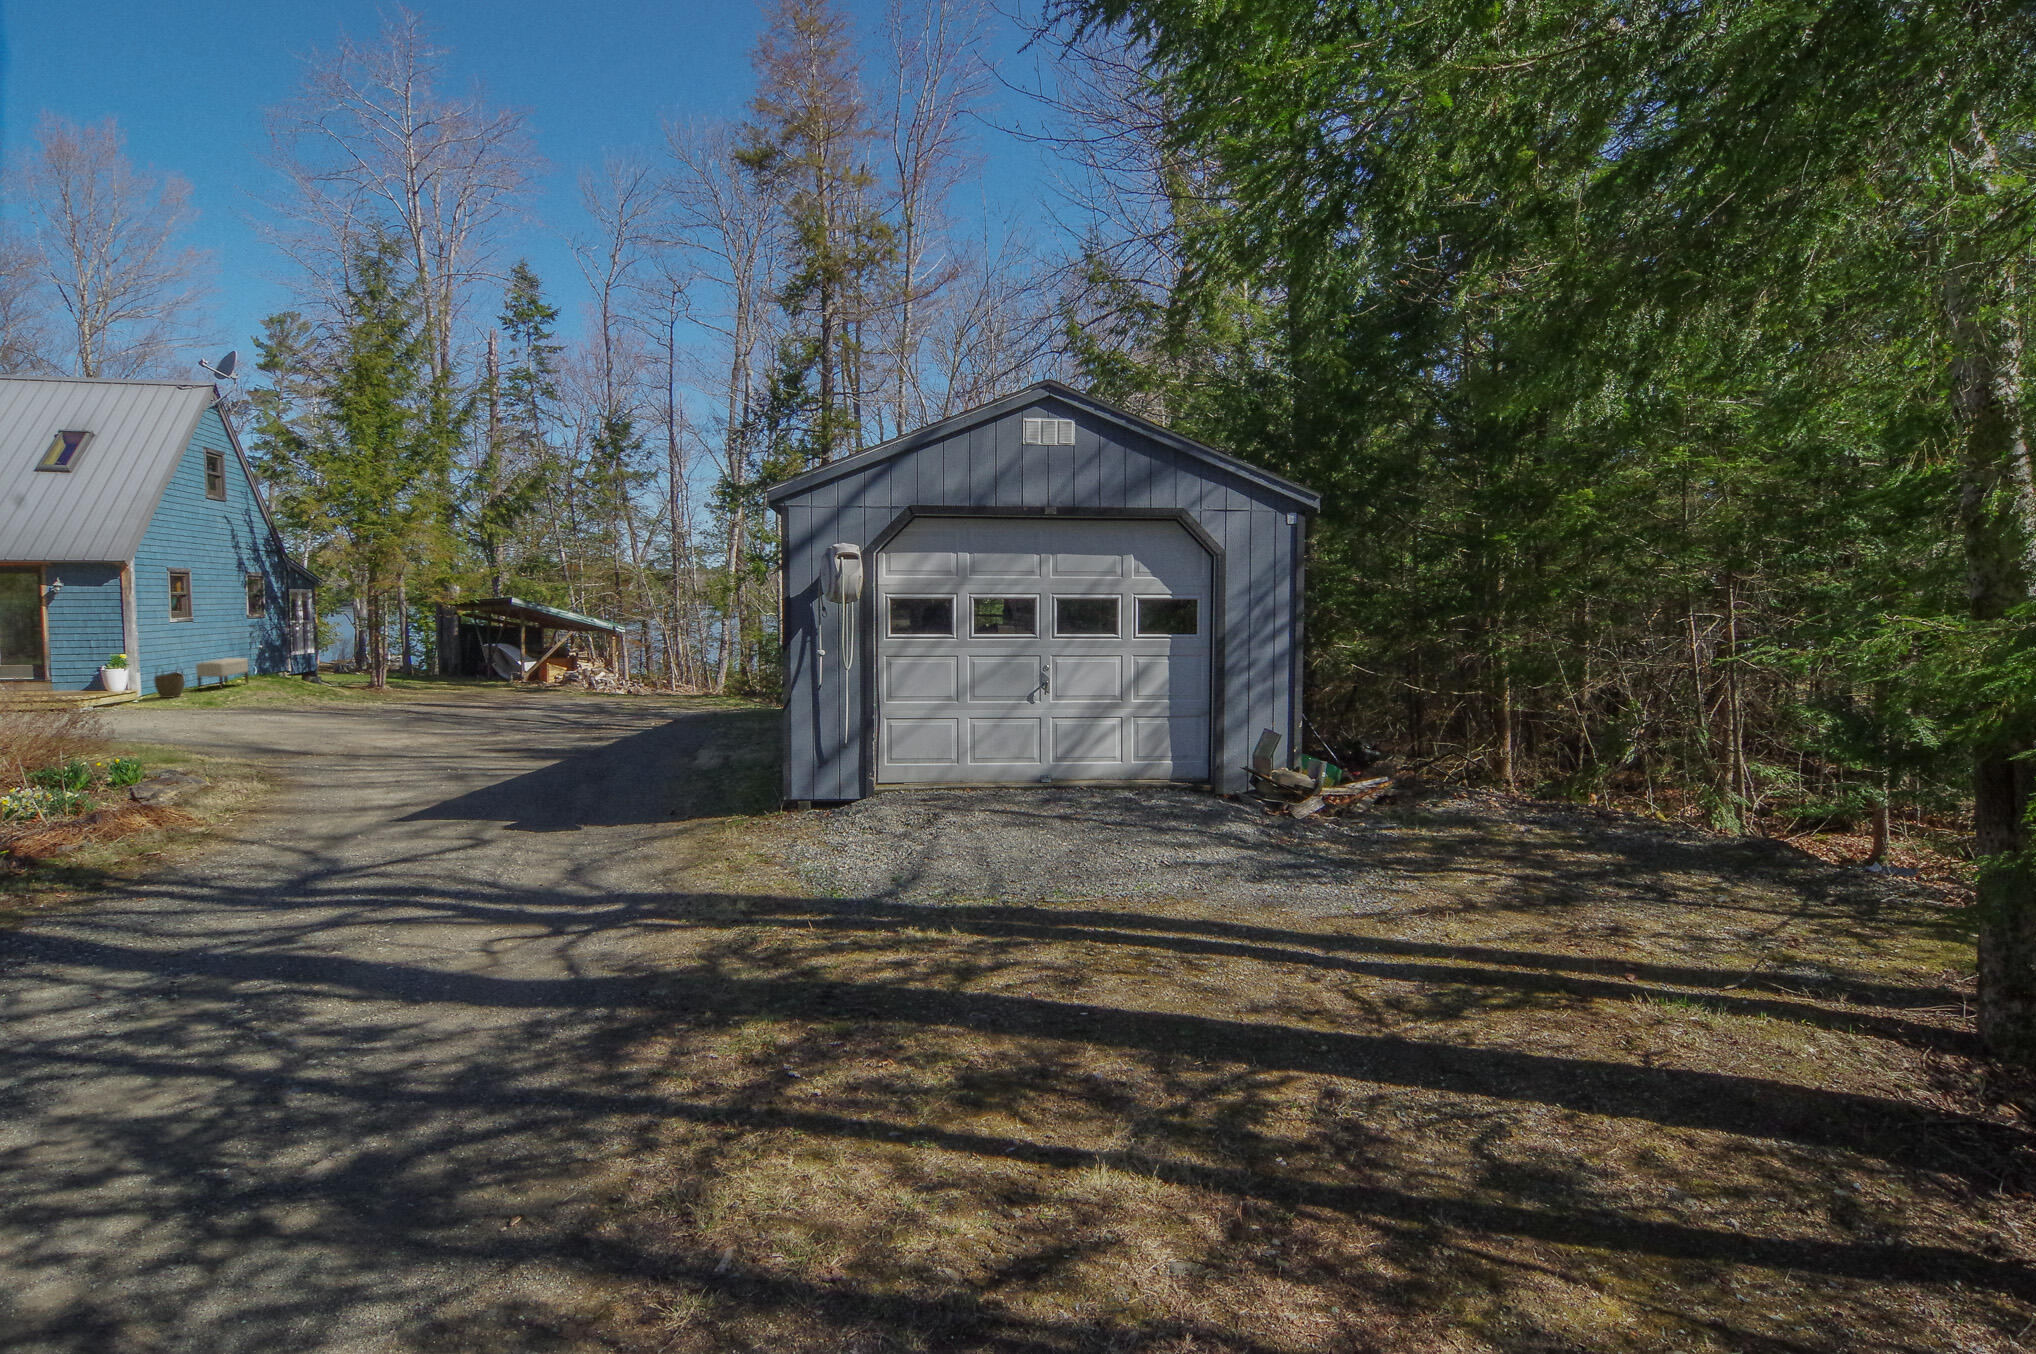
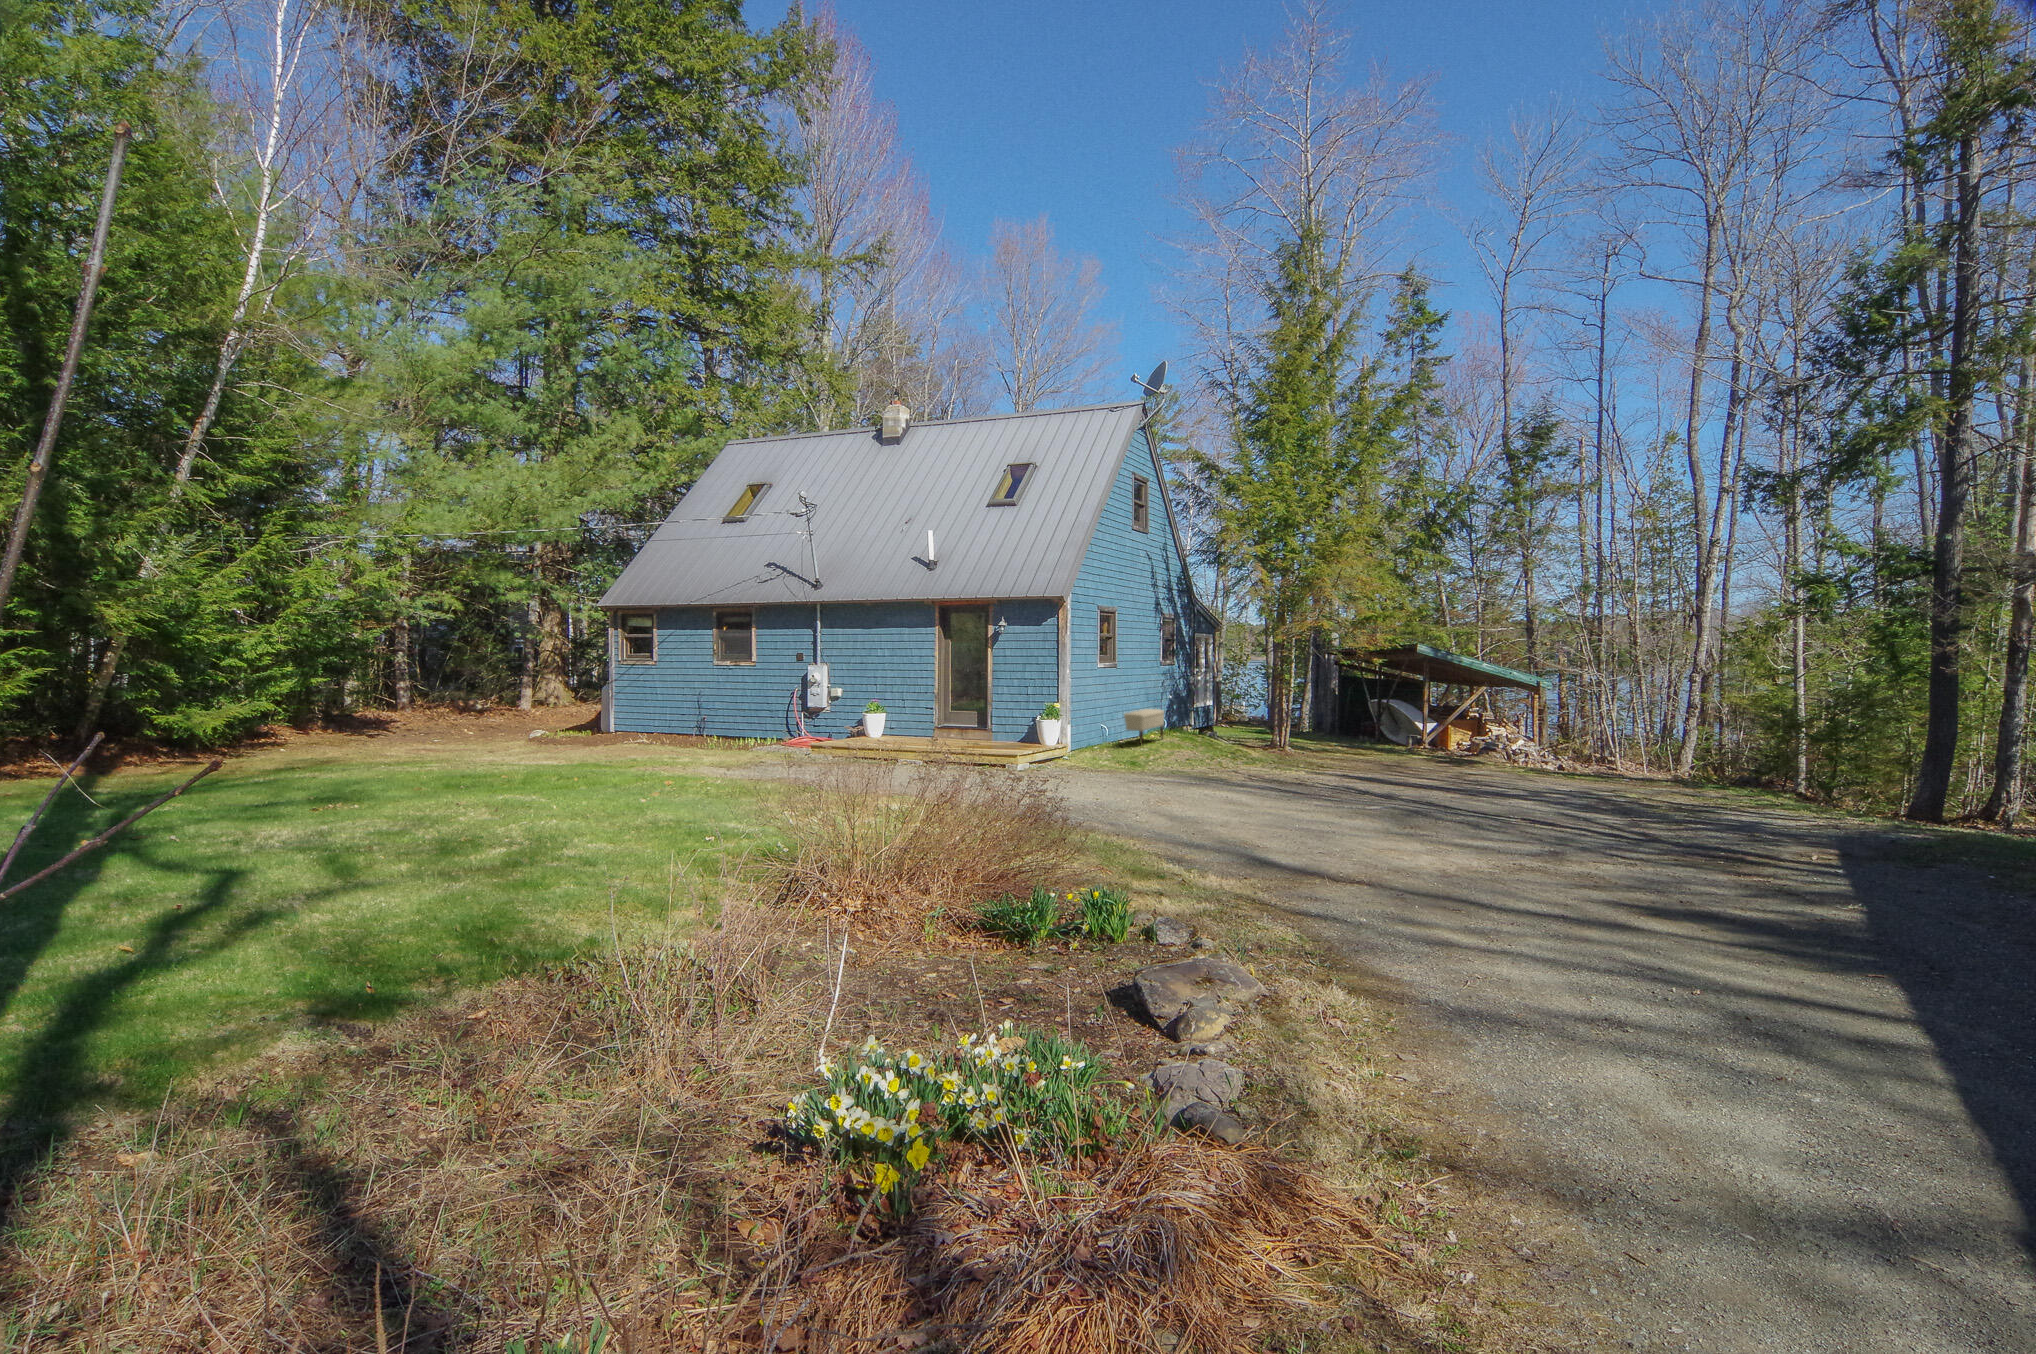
woven basket: present [154,670,185,698] -> none [1083,717,1110,755]

